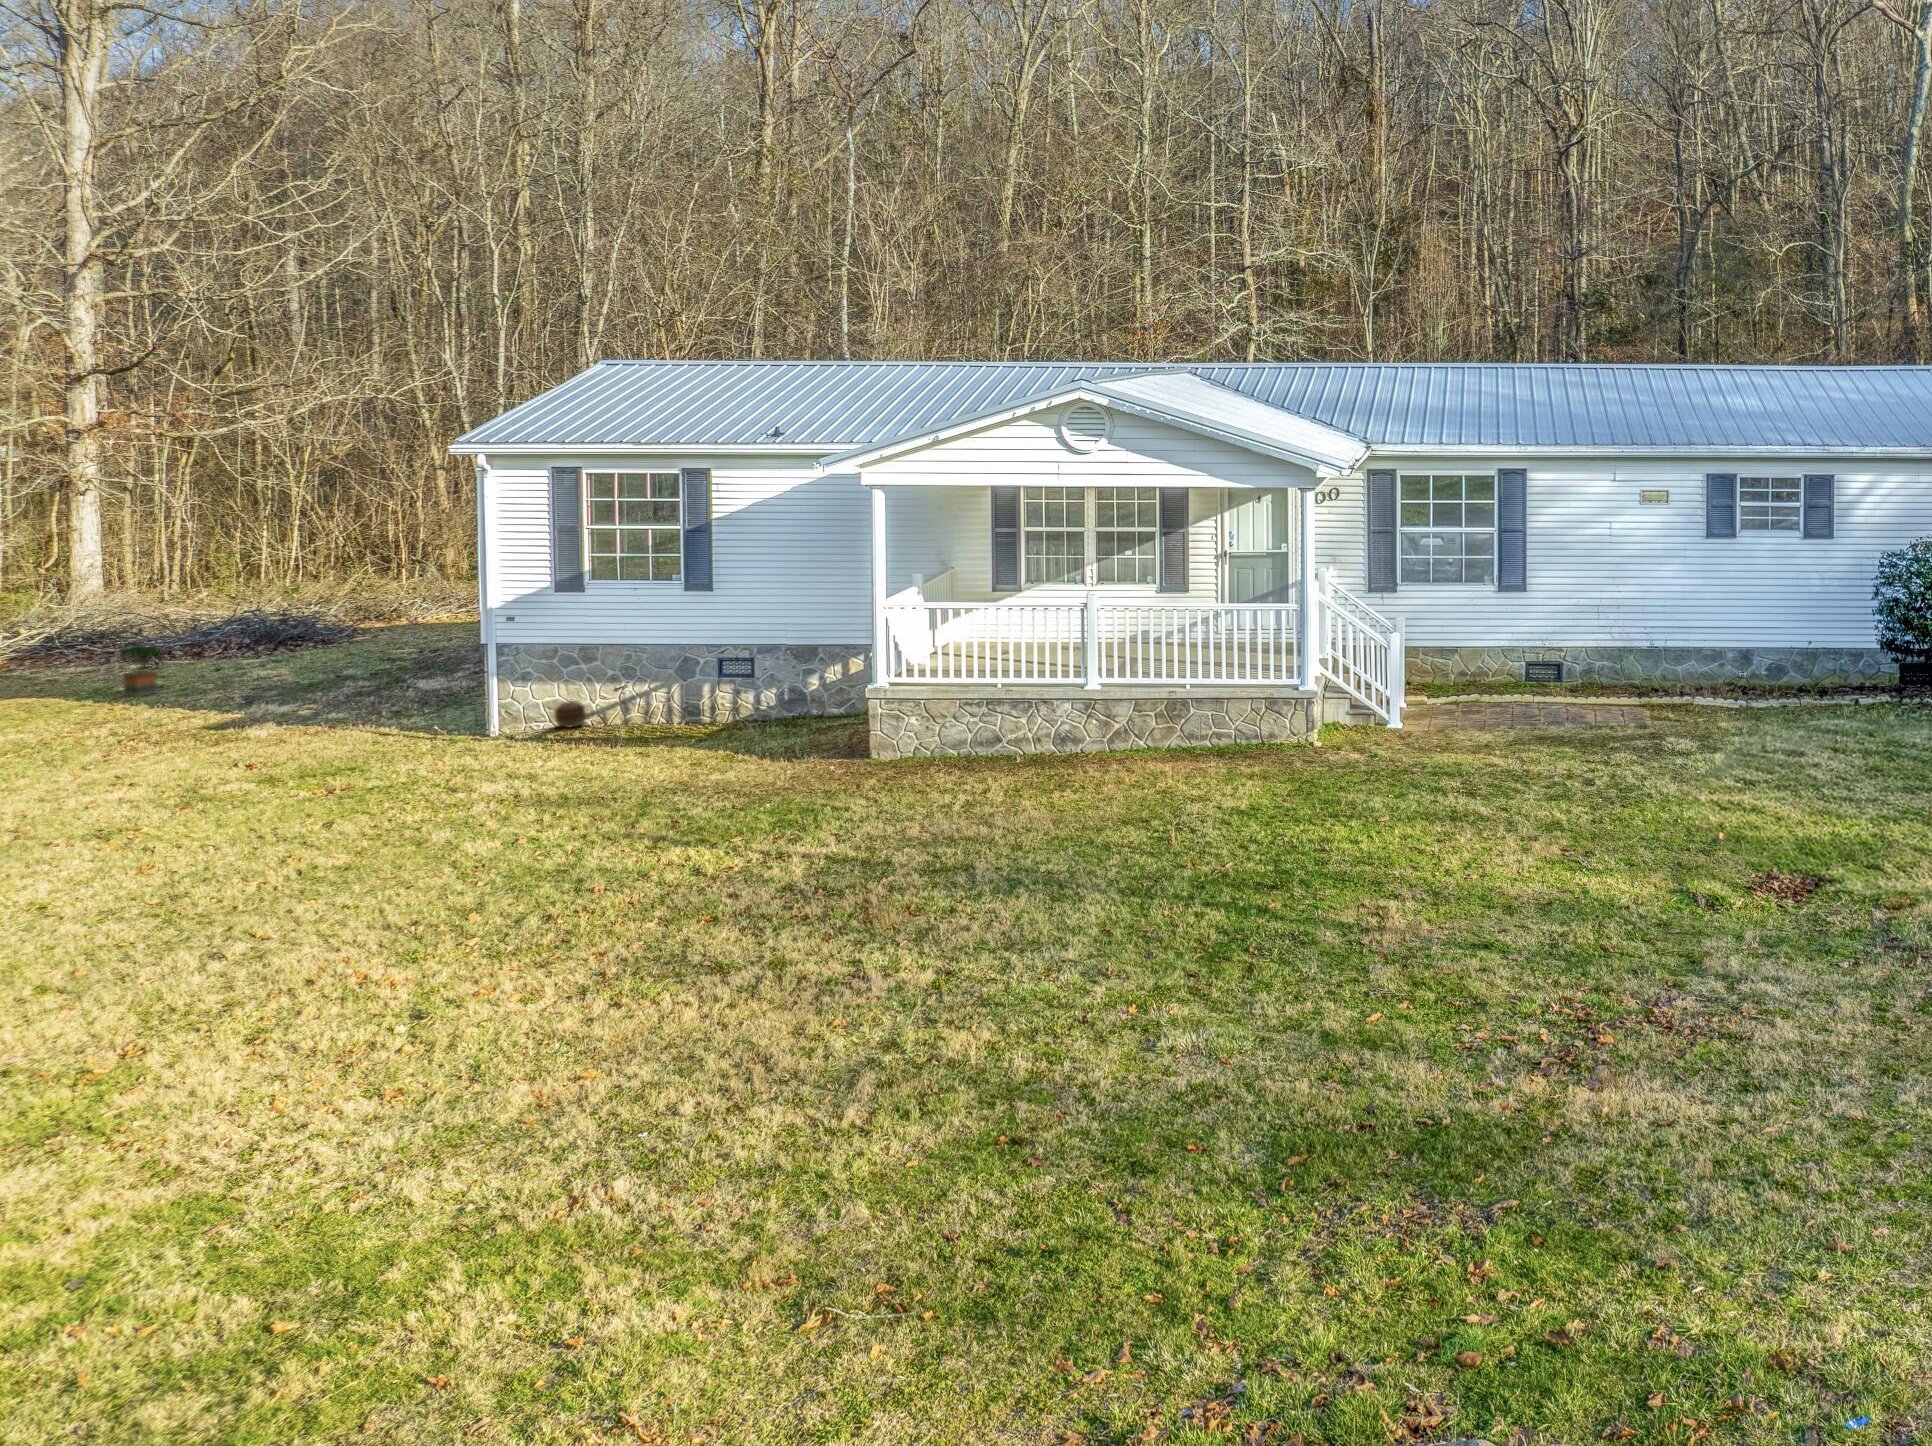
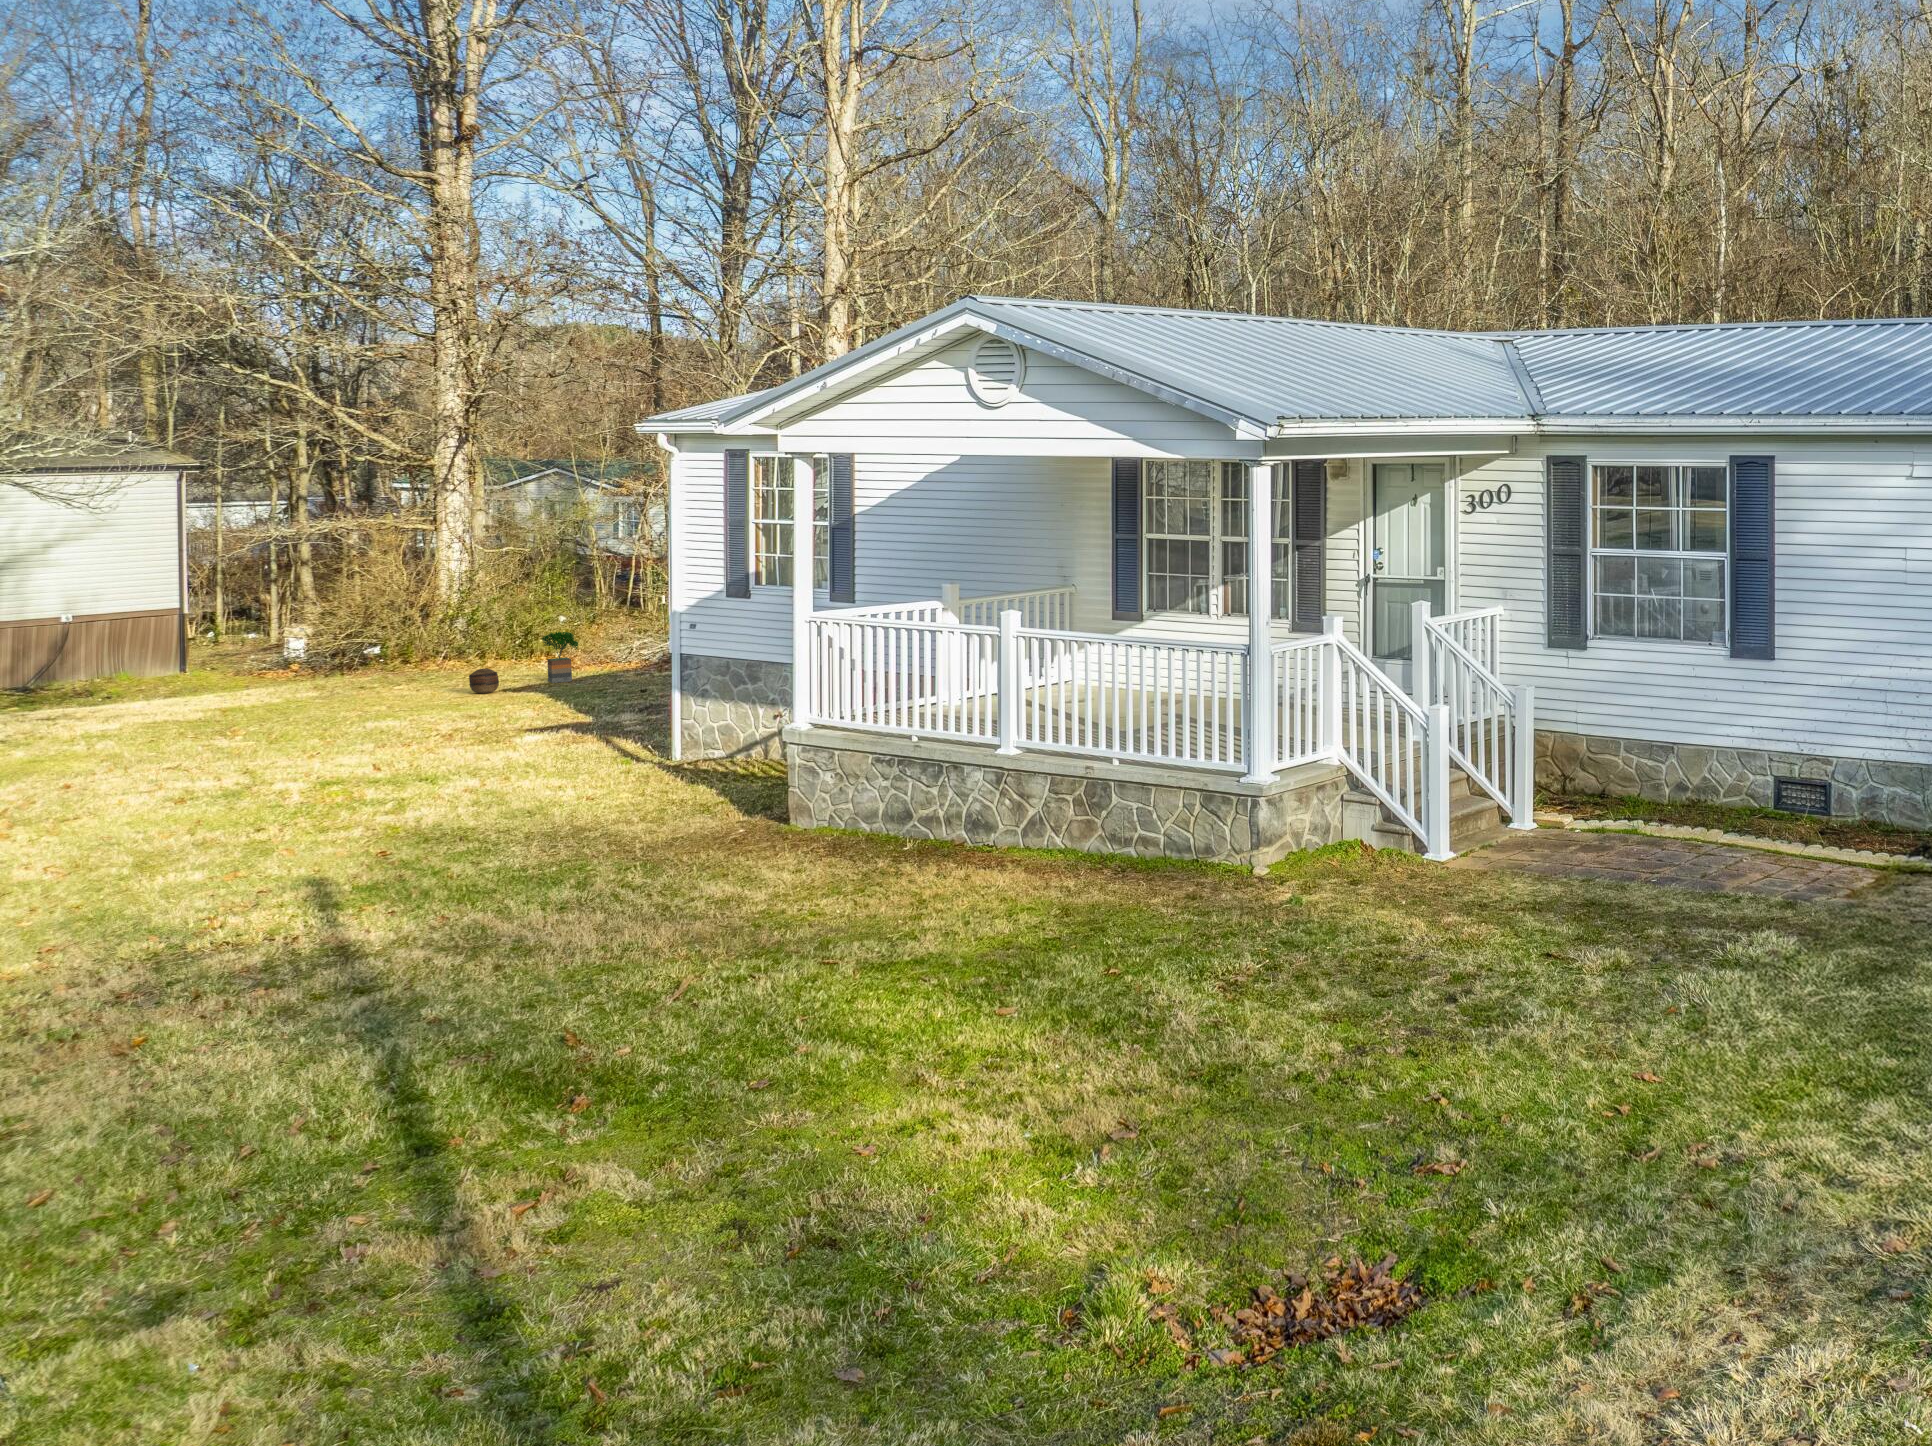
basket: present [554,701,586,728] -> present [469,668,499,694]

